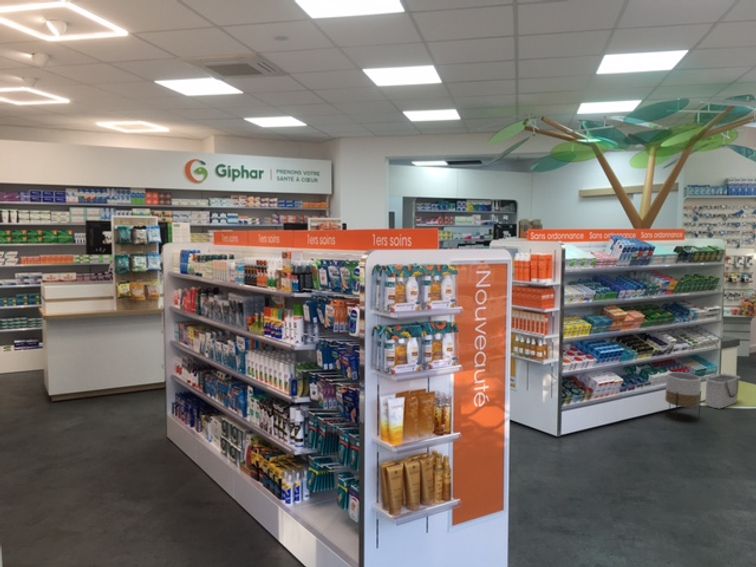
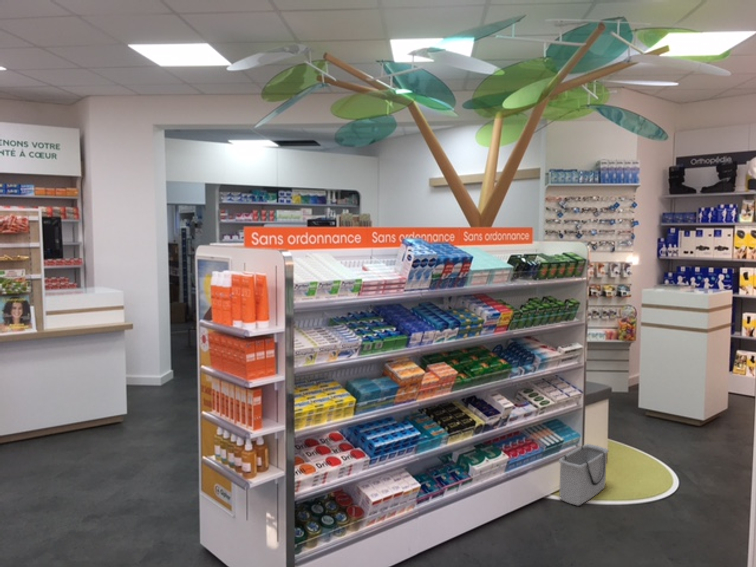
planter: present [665,372,701,419] -> none [495,457,547,543]

